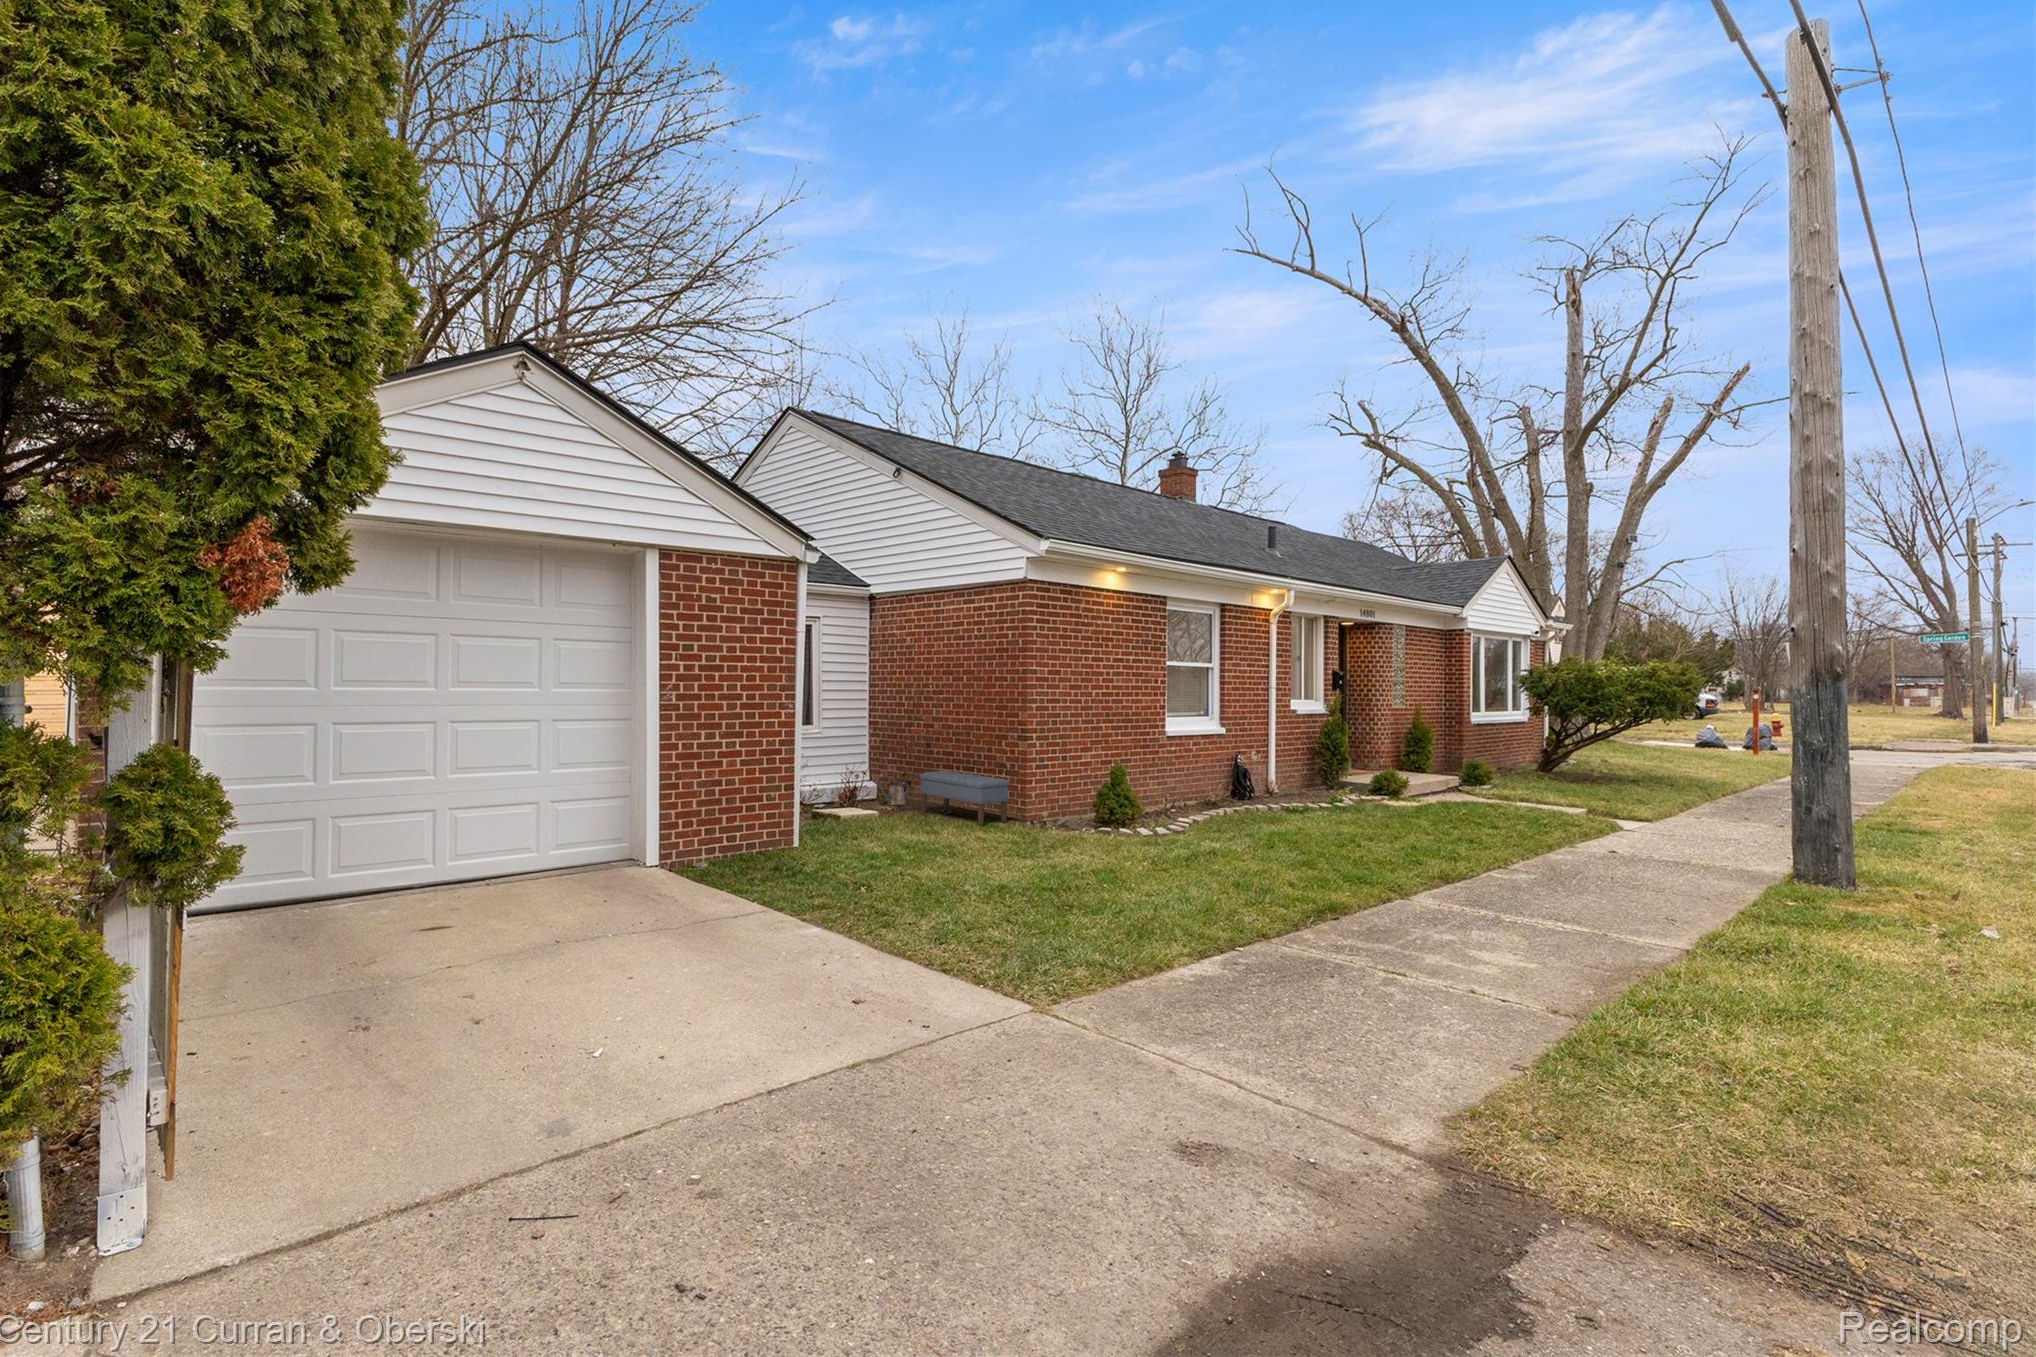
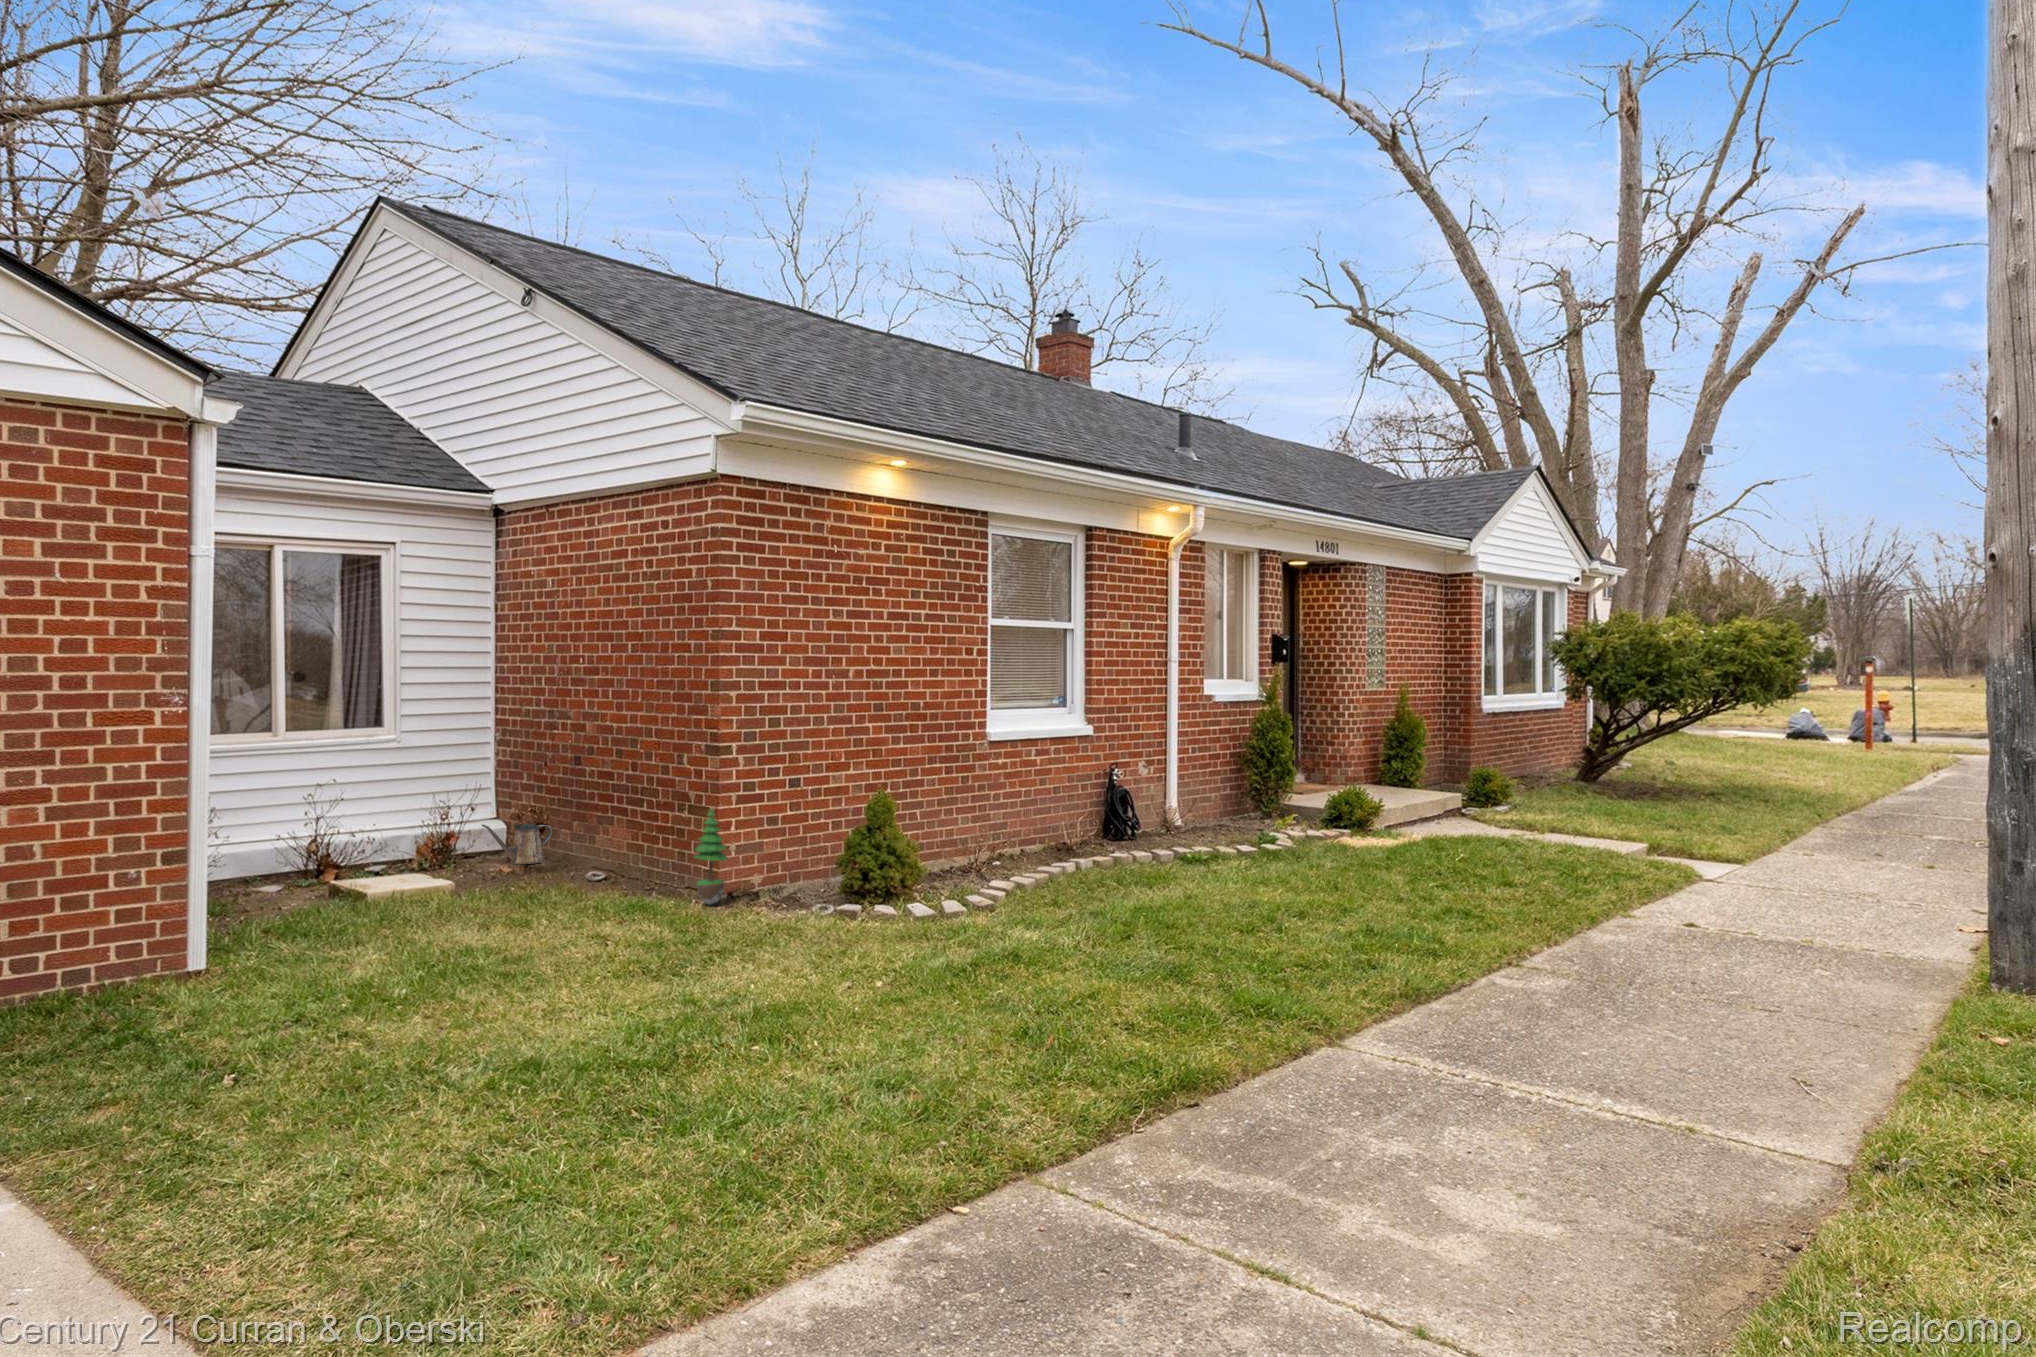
potted tree: none [1013,770,1033,827] -> present [694,809,728,905]
bench: present [920,771,1009,826] -> none [549,806,693,905]

